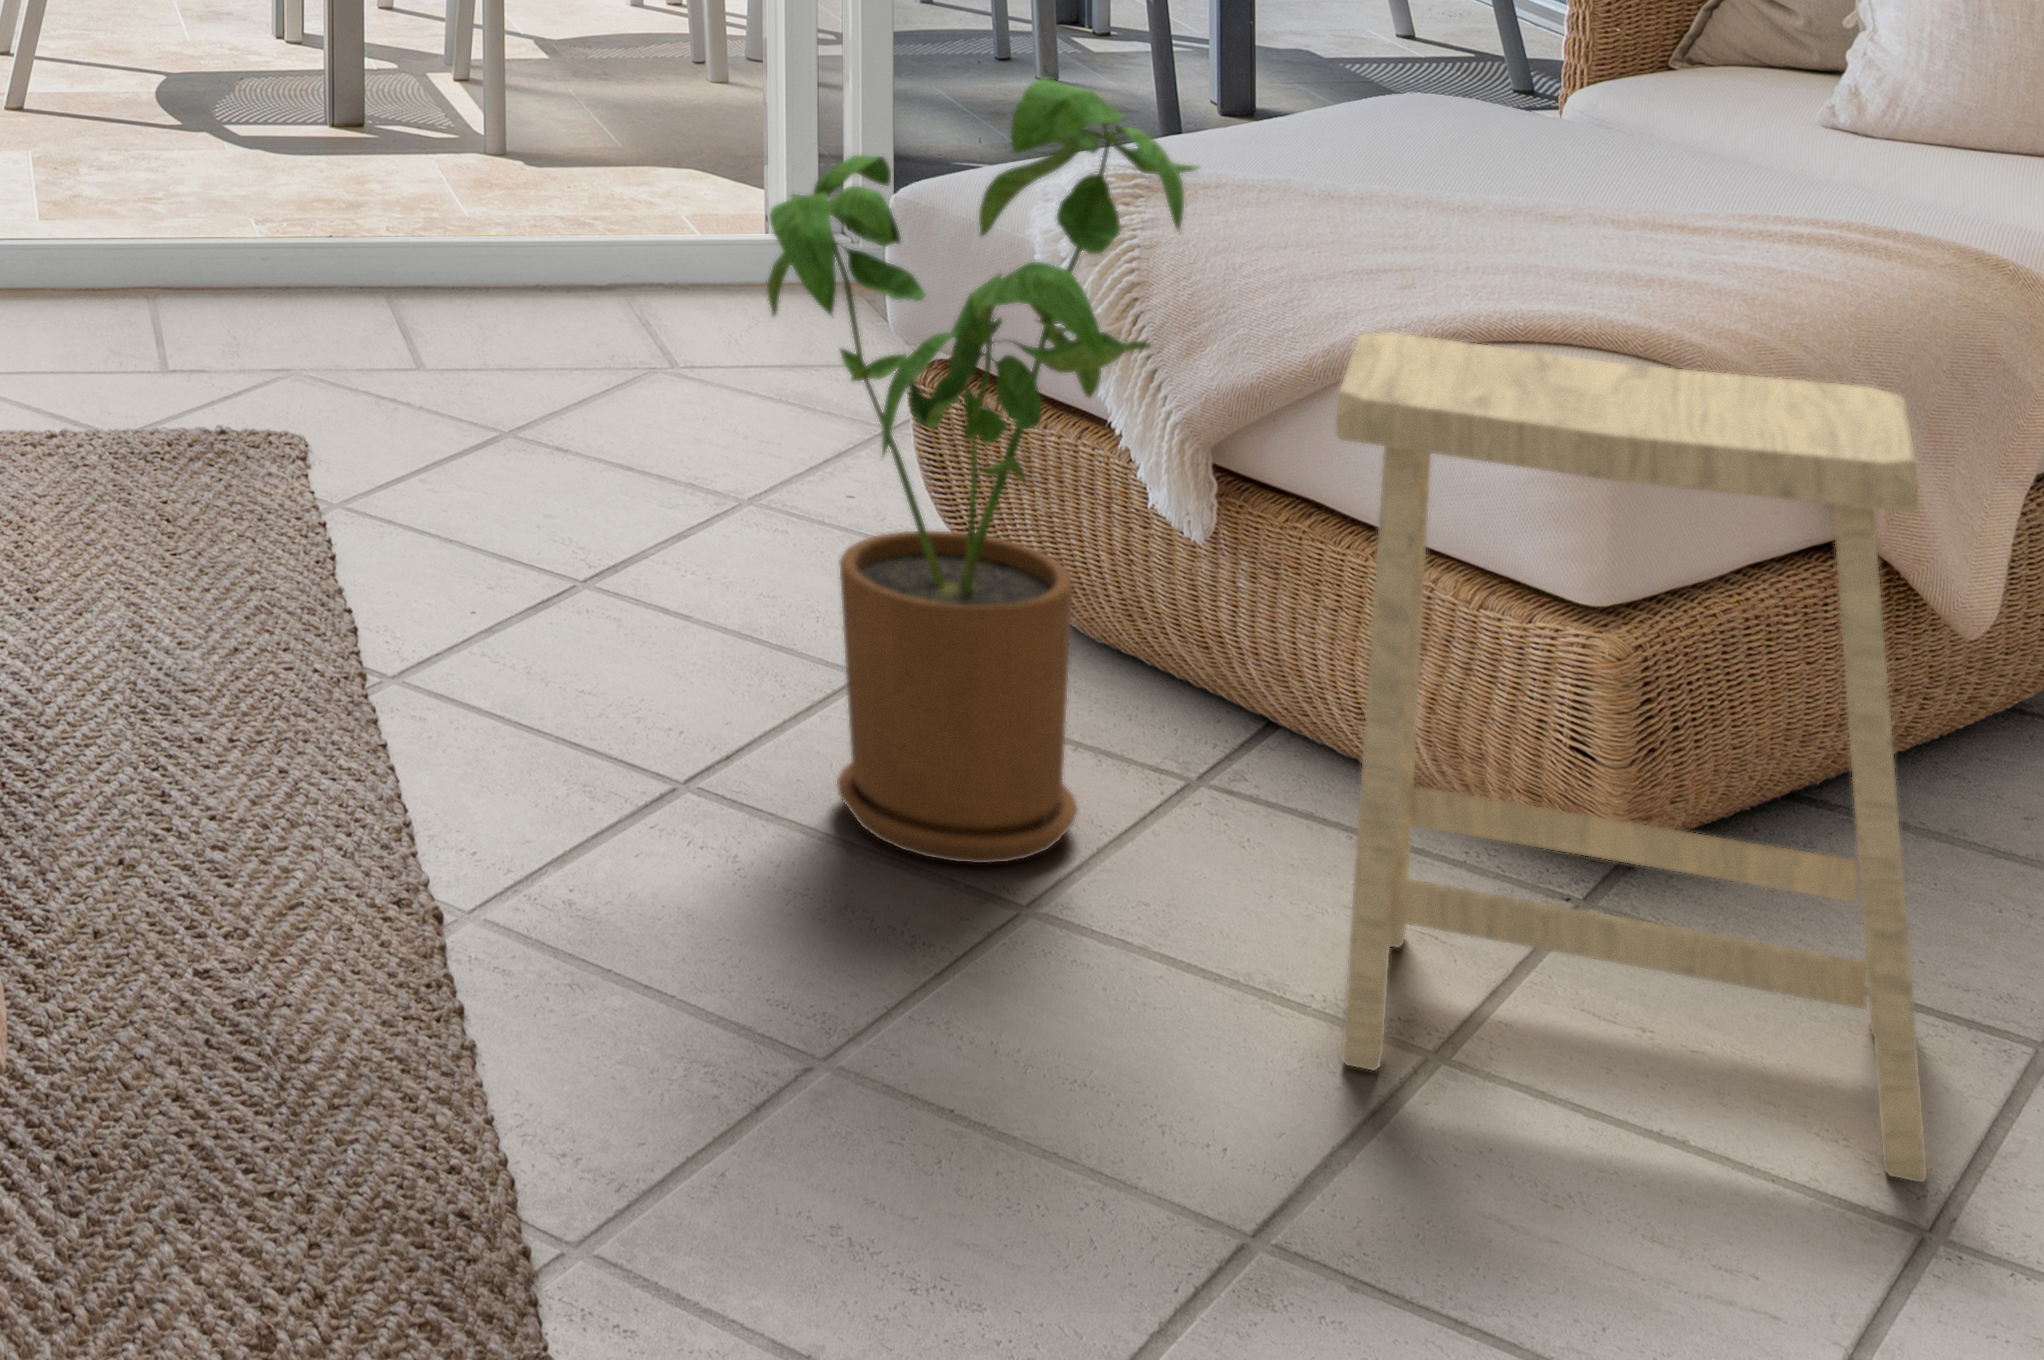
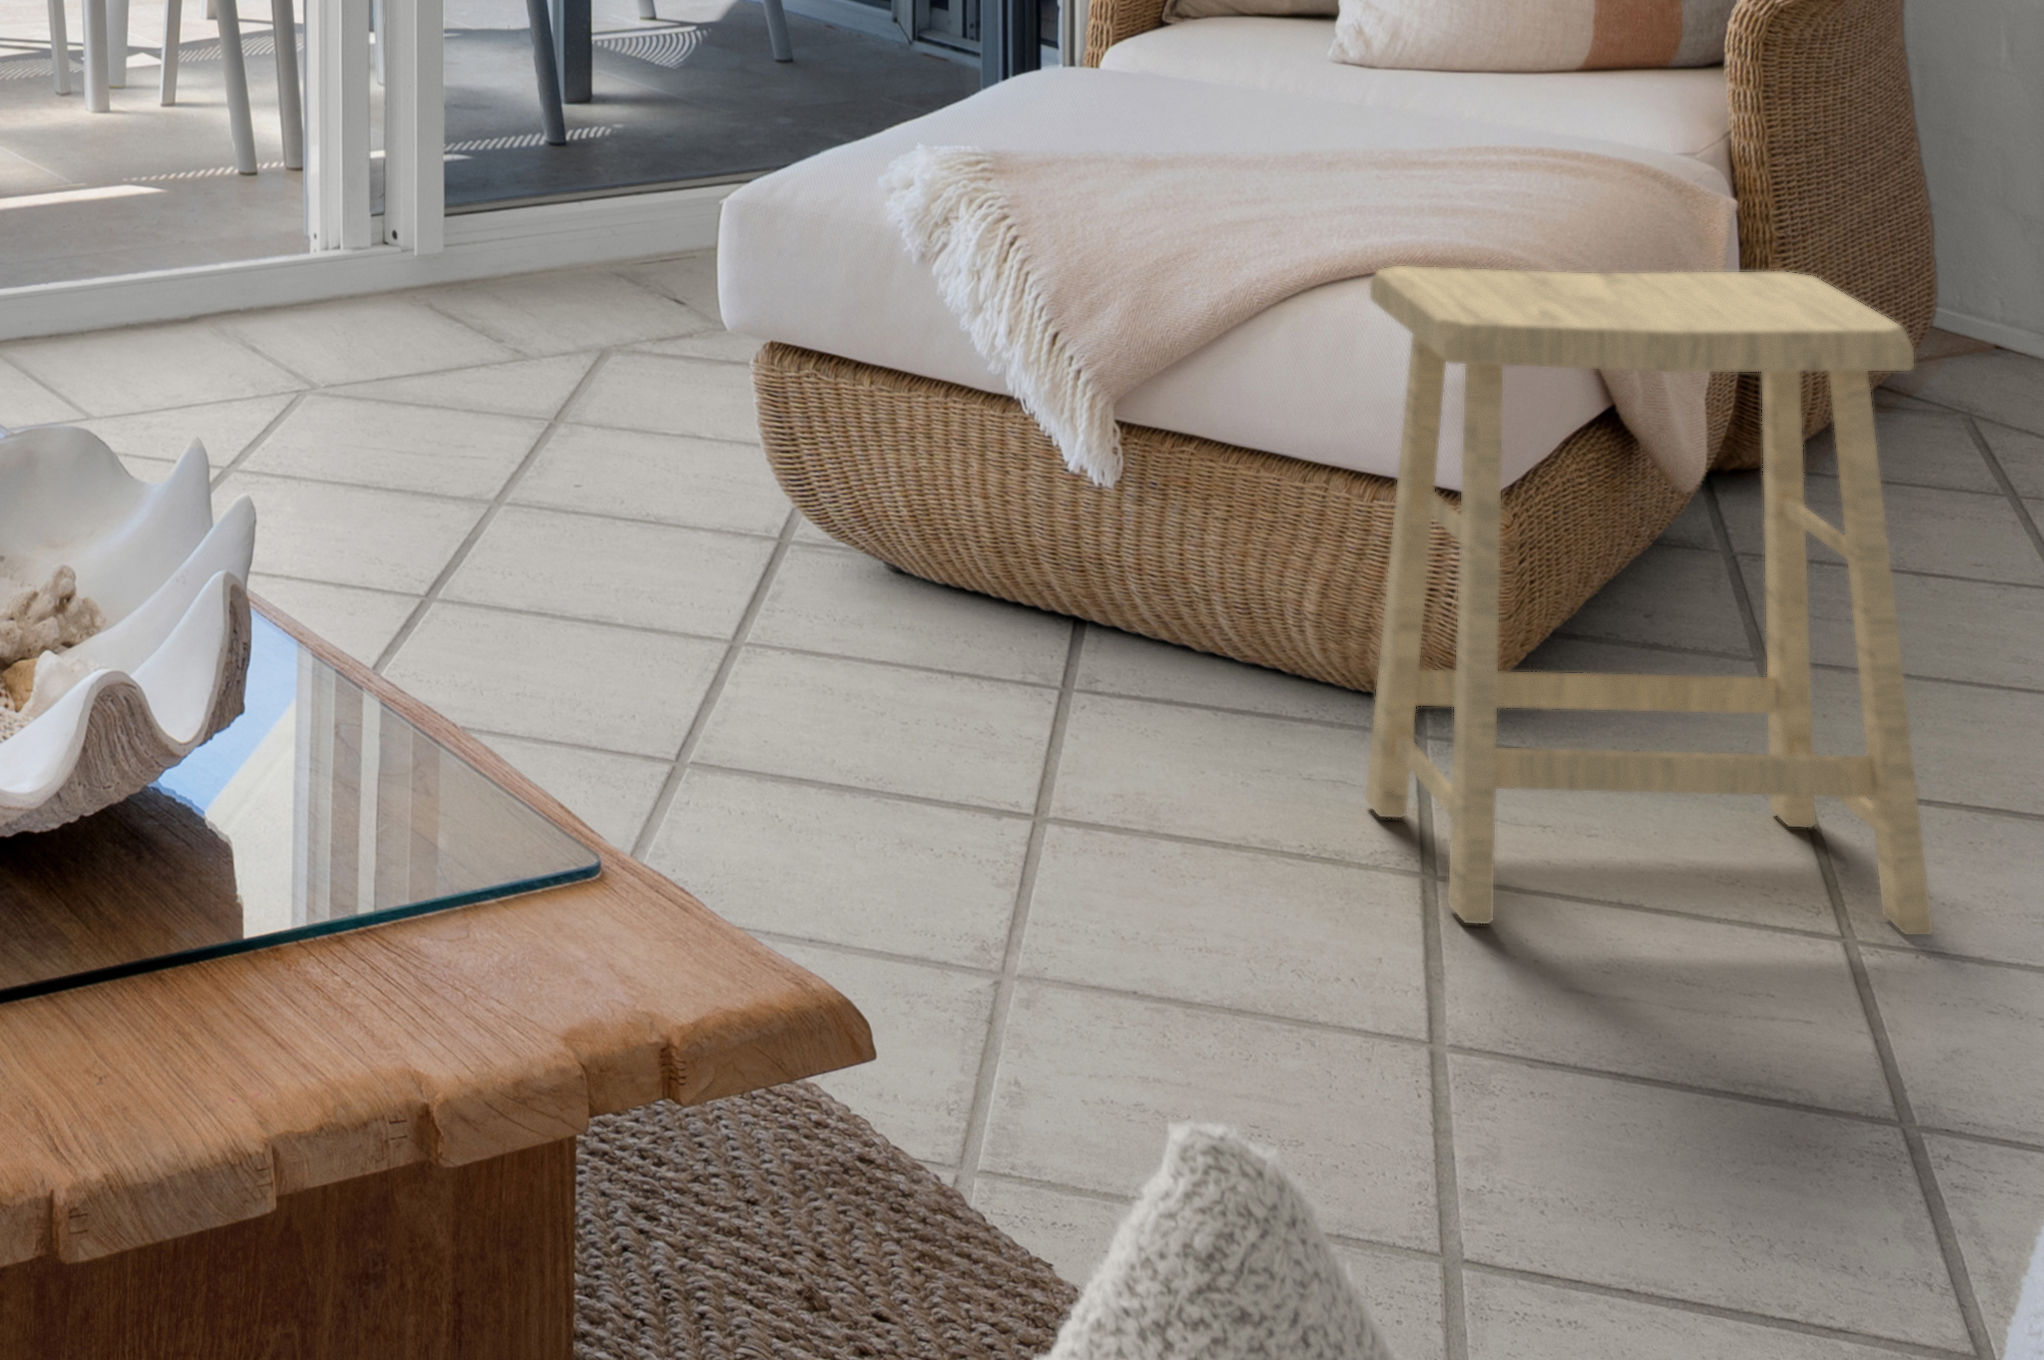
house plant: present [767,78,1198,863] -> none [761,64,1191,805]

